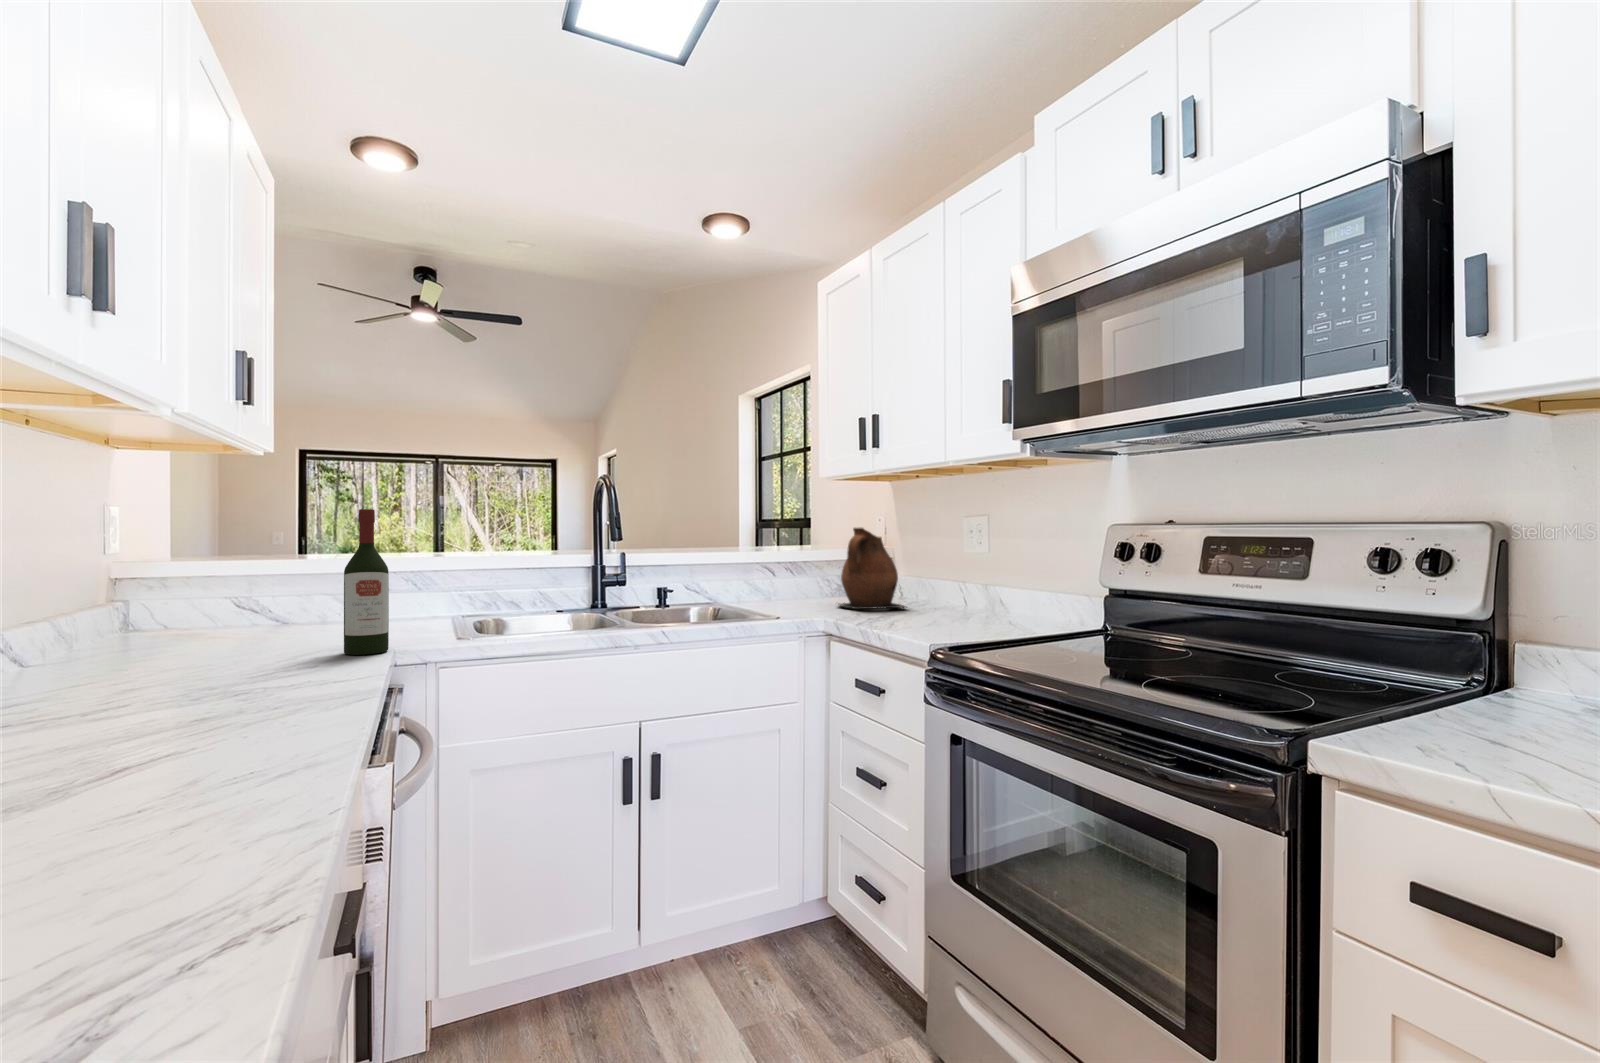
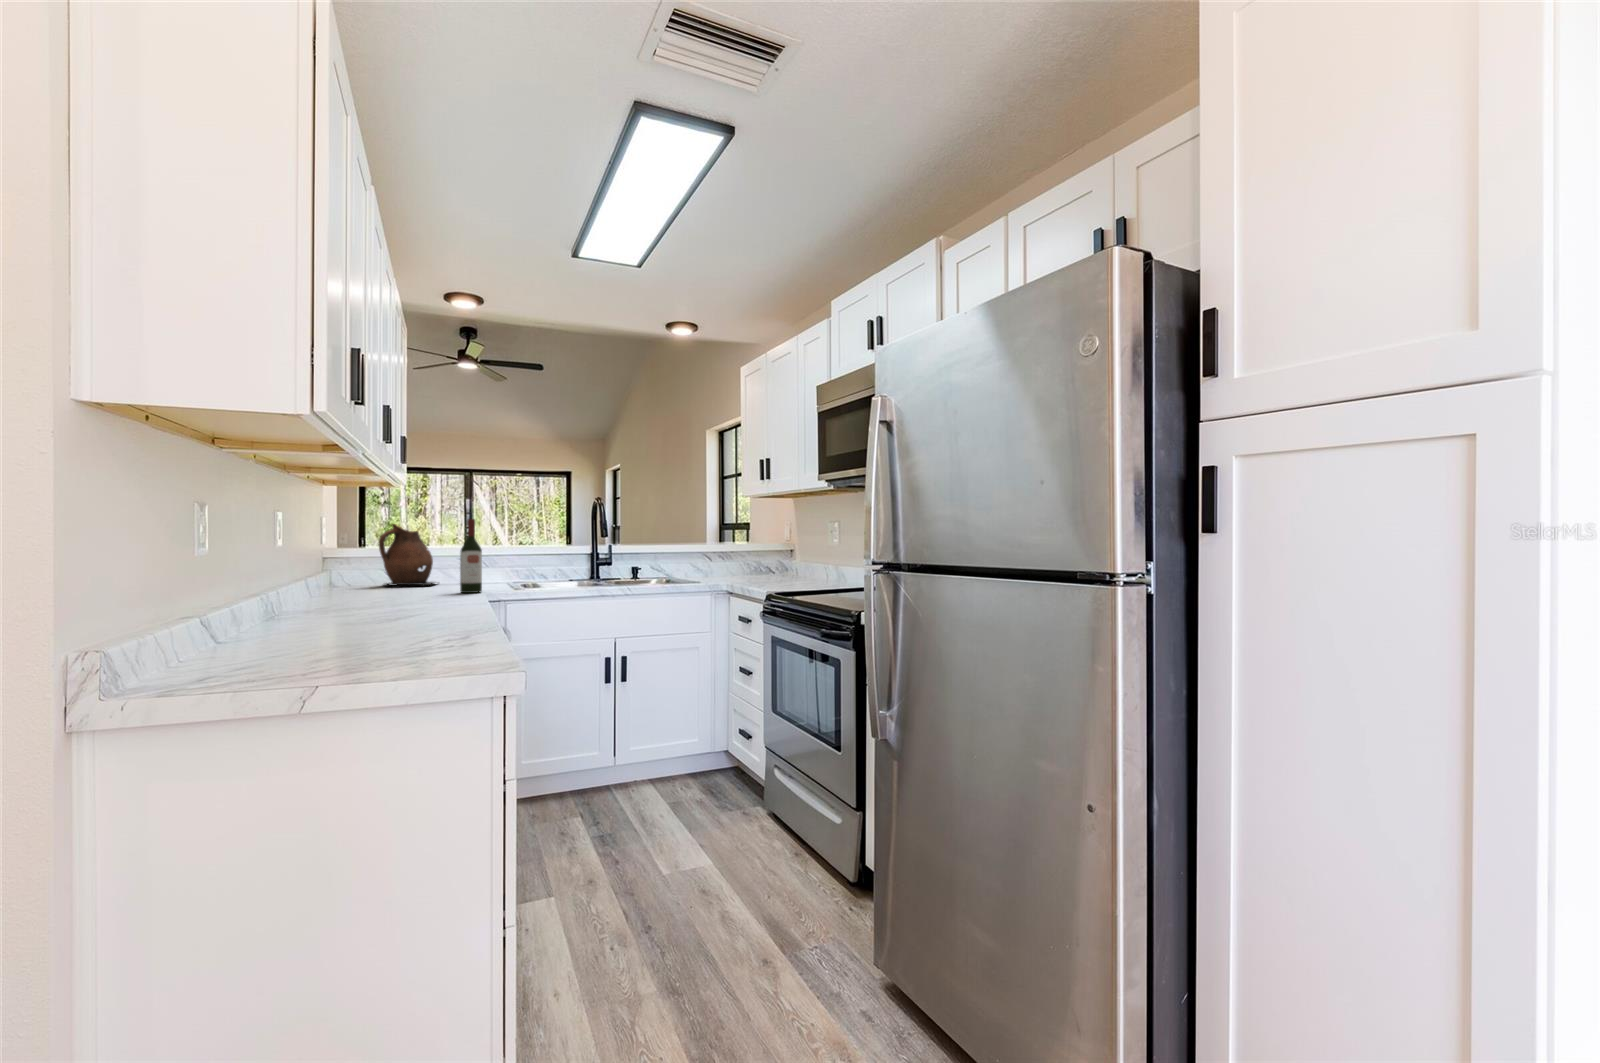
ceramic pitcher: present [838,528,907,609] -> present [379,524,434,585]

